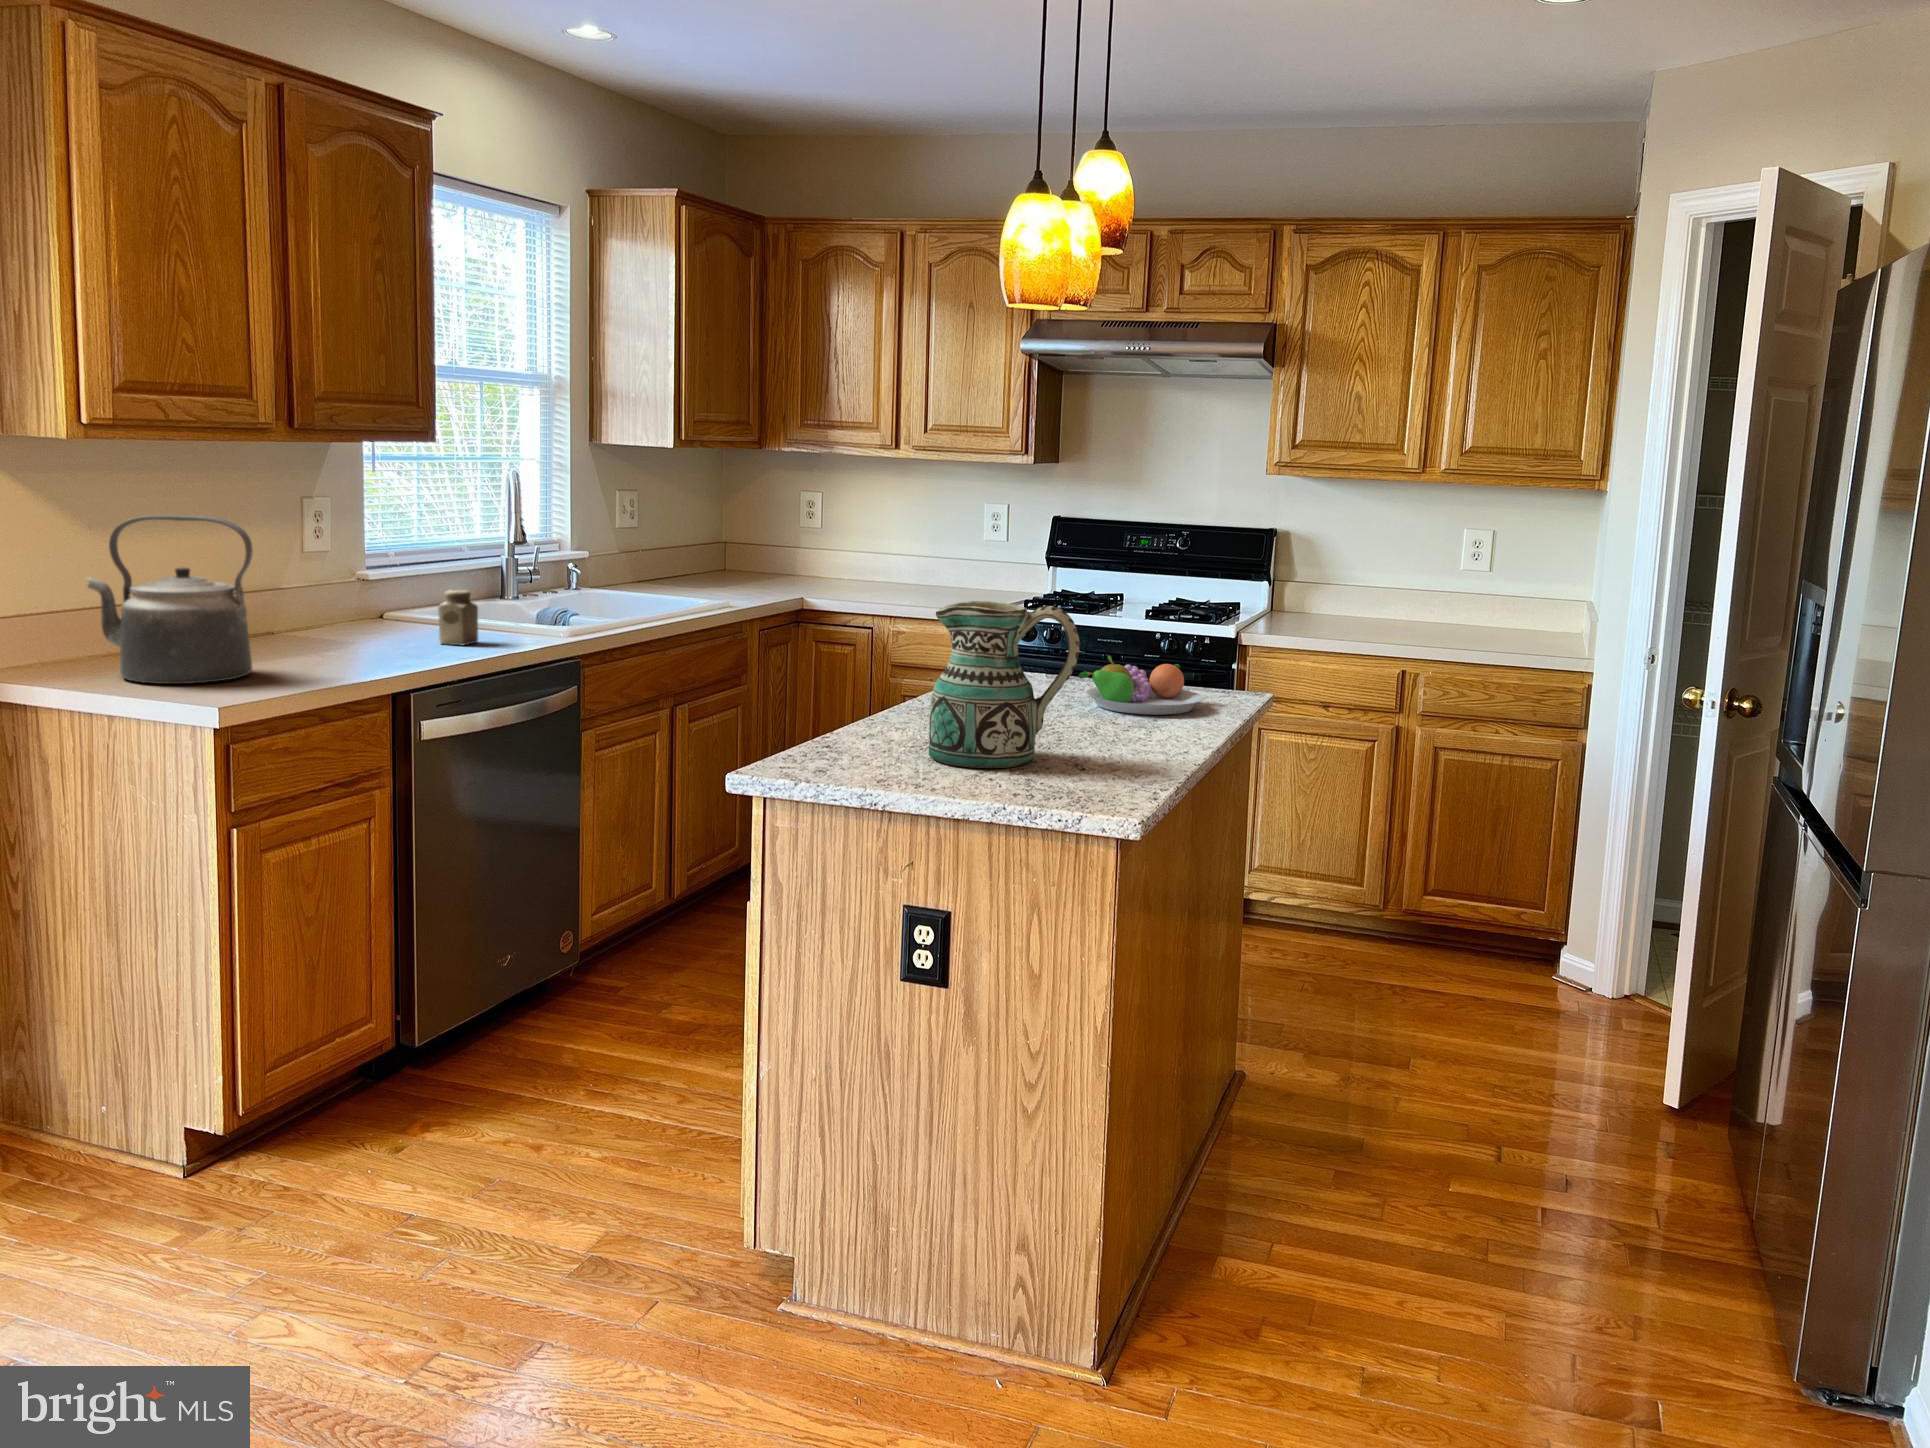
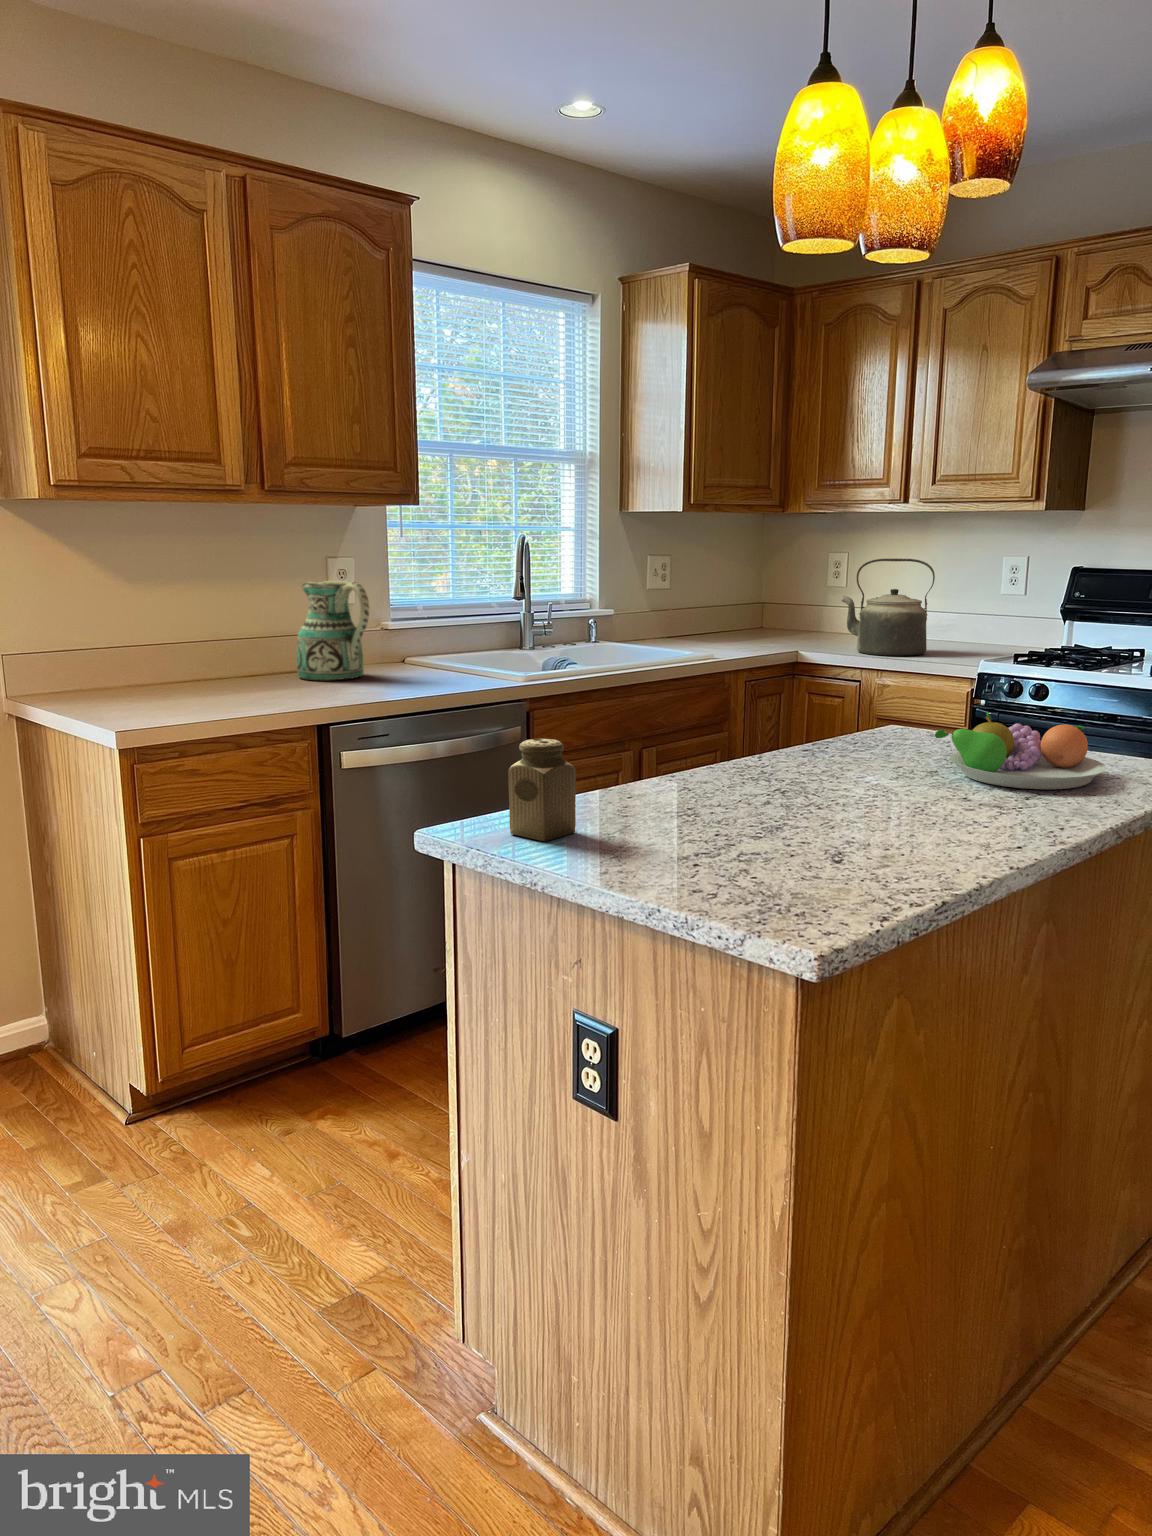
kettle: present [88,515,252,684] -> present [842,558,935,656]
salt shaker: present [438,590,478,645] -> present [508,739,576,841]
ceramic pitcher: present [929,601,1080,768] -> present [297,581,370,680]

